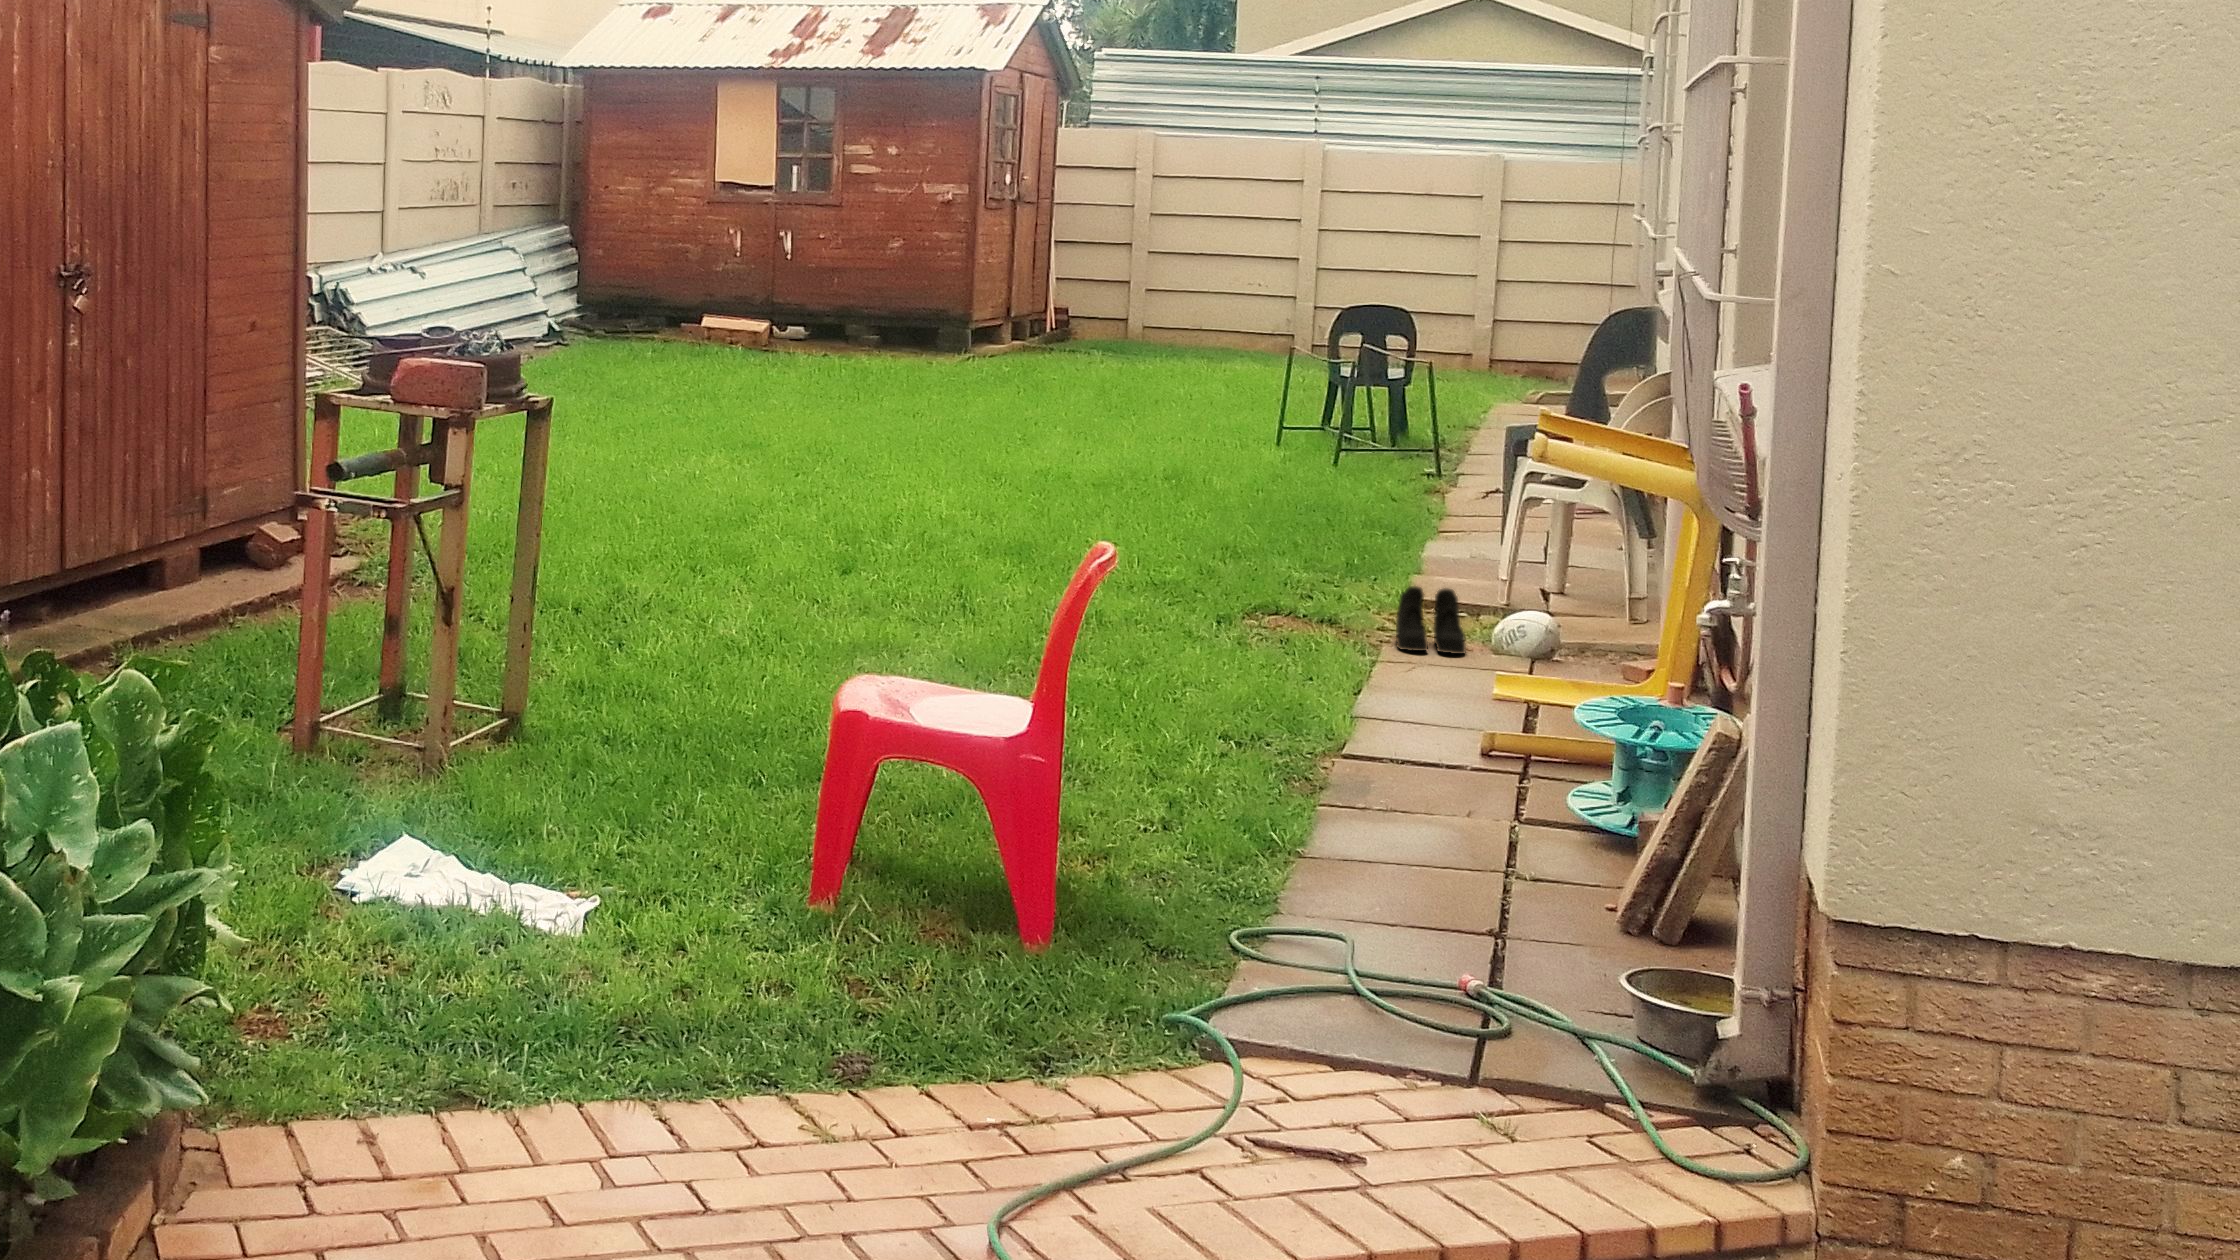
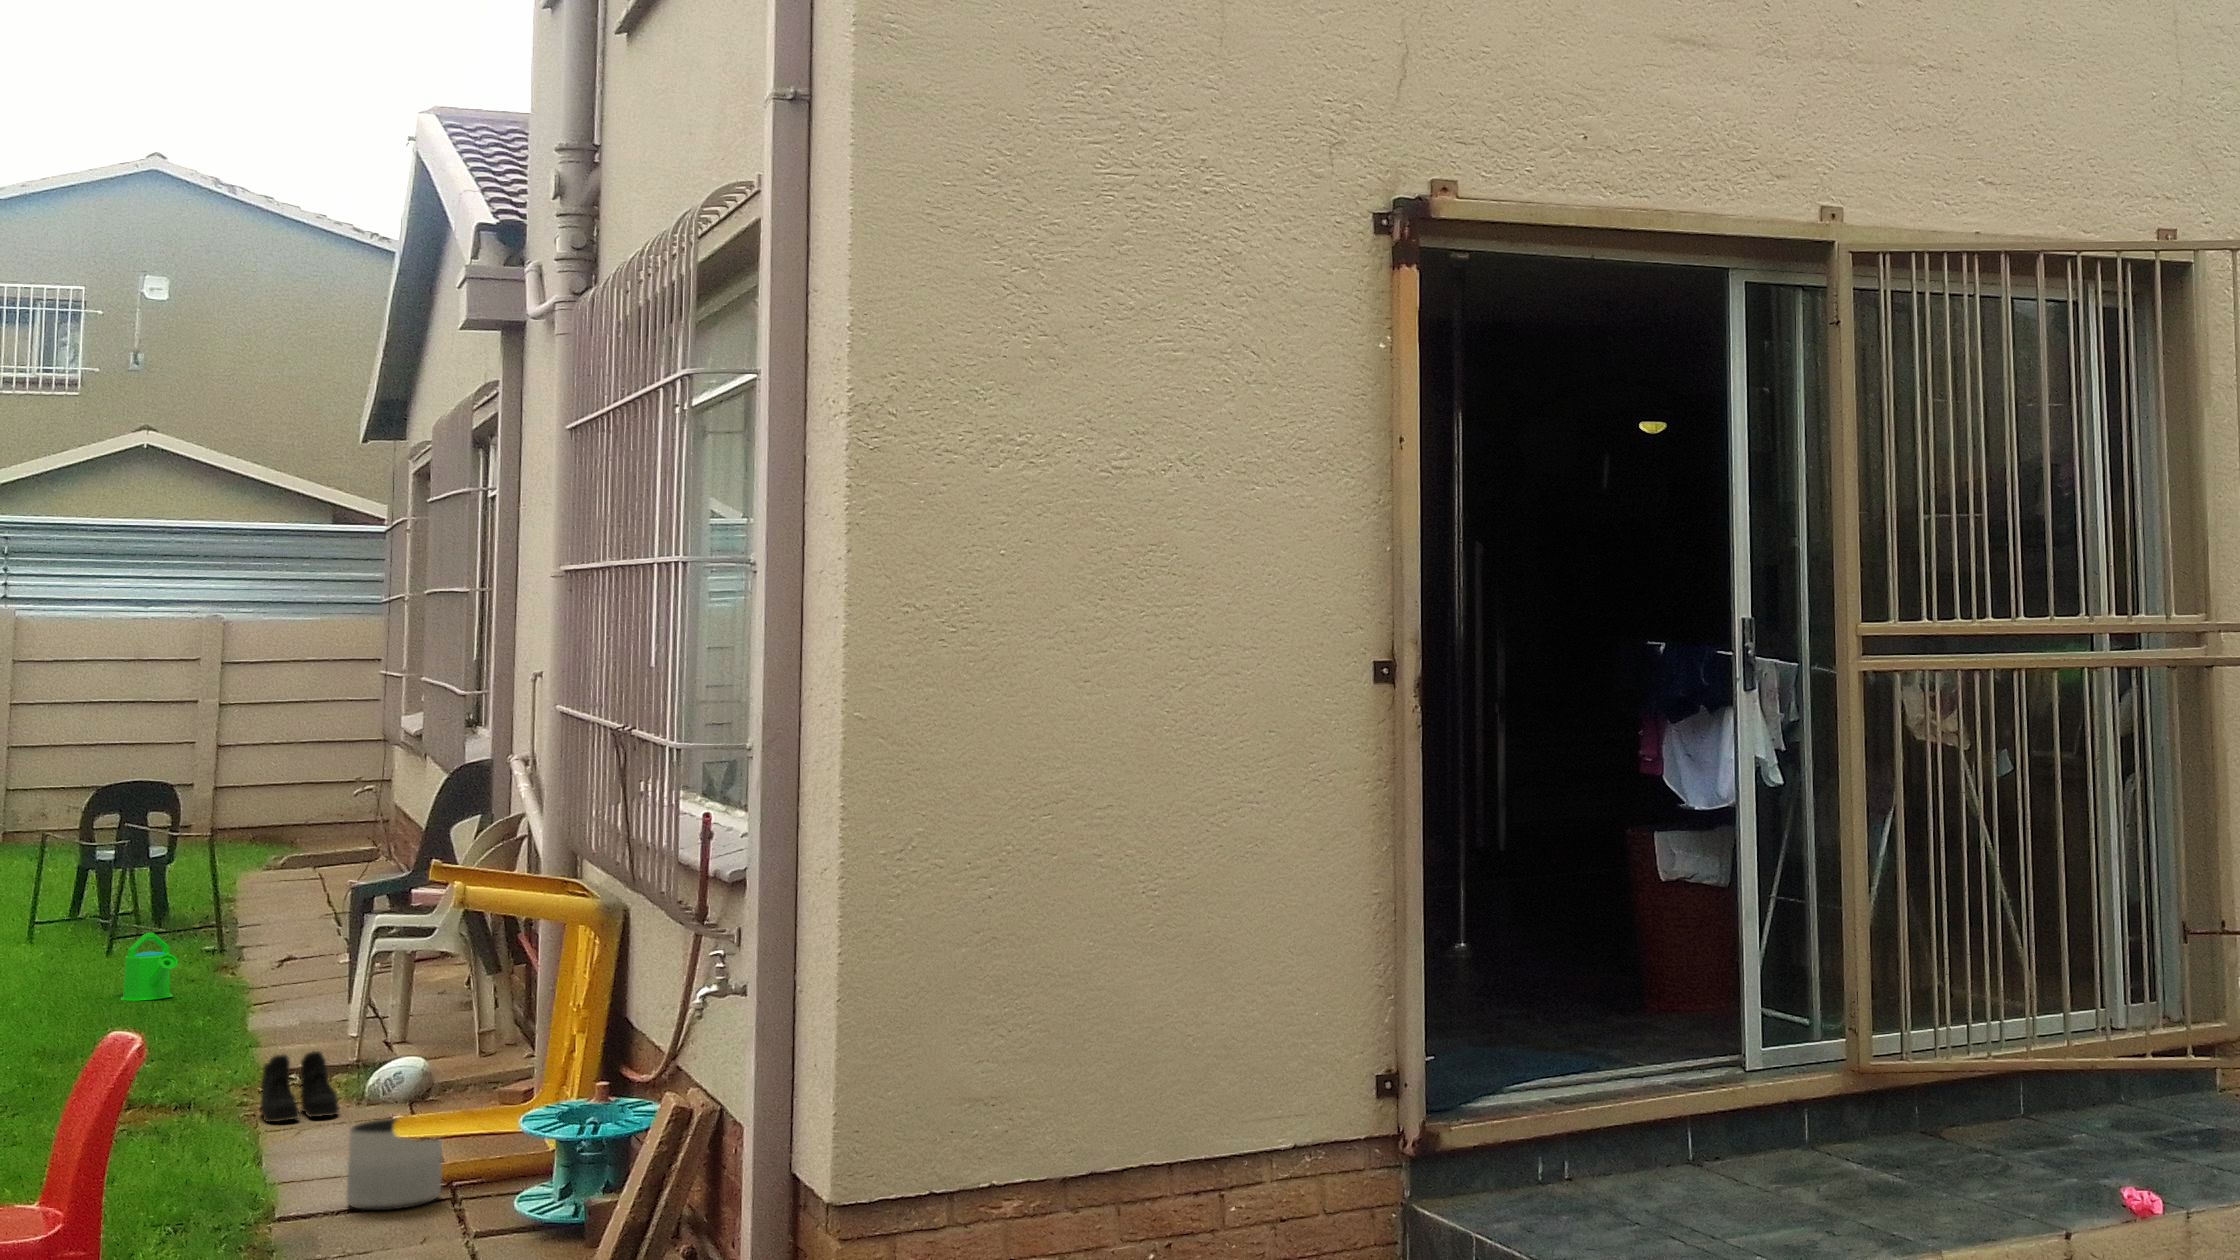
watering can: none [1330,446,1378,508] -> present [121,933,178,1001]
planter: none [1427,675,1524,770] -> present [346,1118,442,1210]

